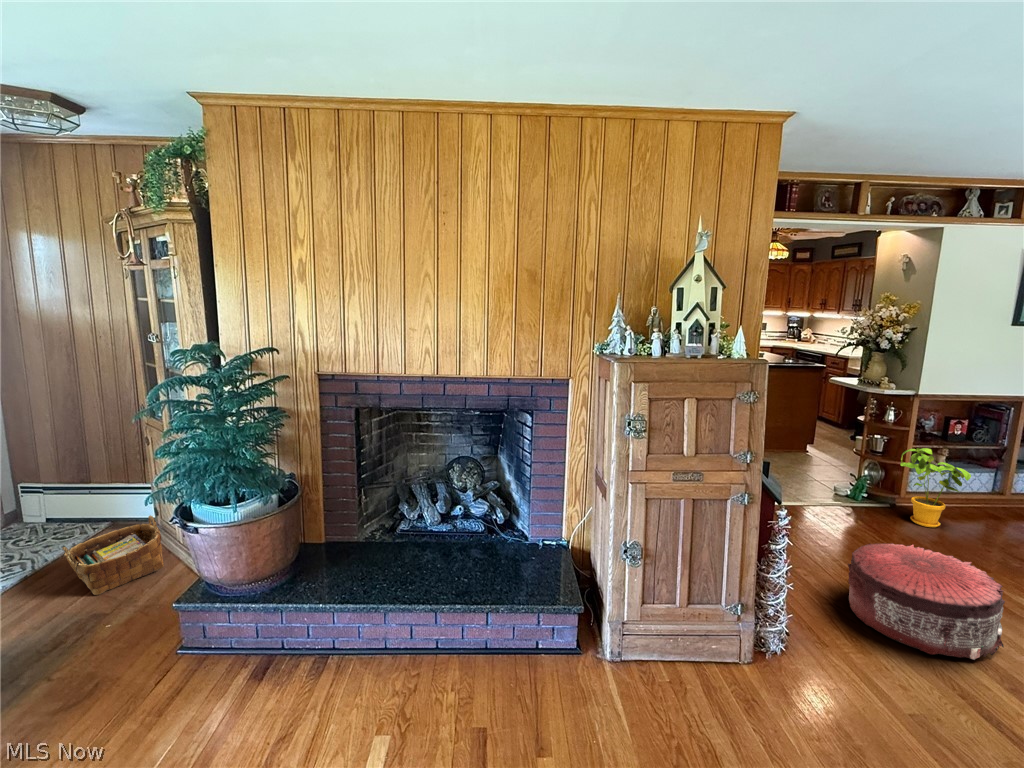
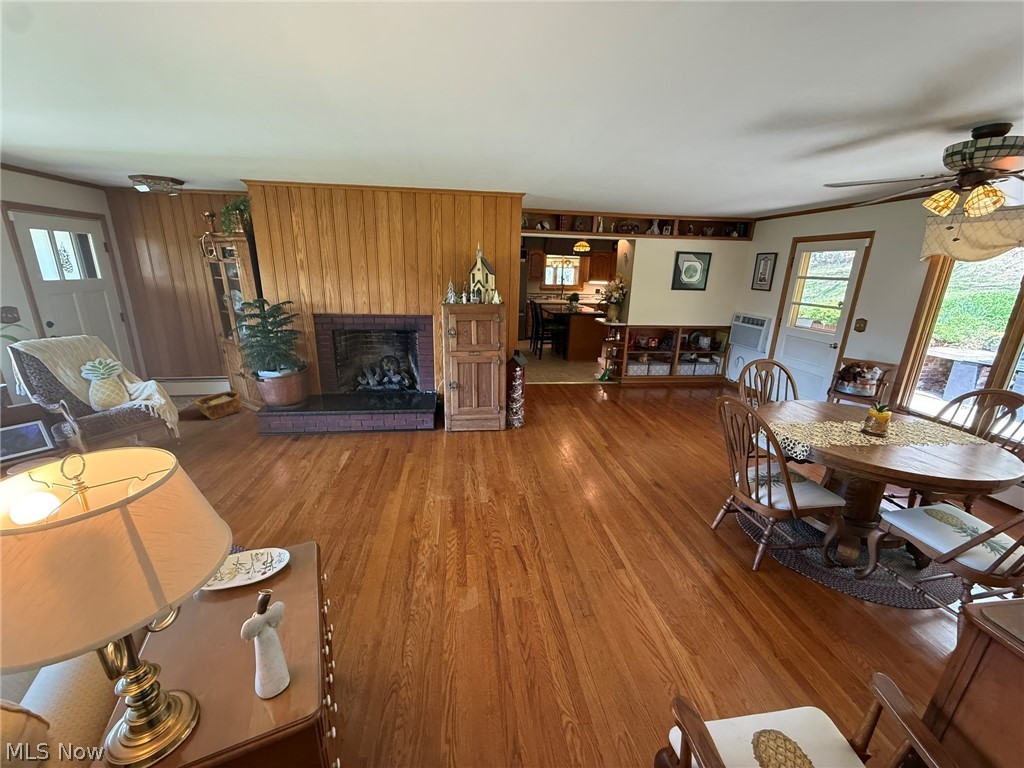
house plant: present [900,448,971,527] -> none [618,352,644,391]
pouf: present [848,543,1005,659] -> none [560,389,613,427]

